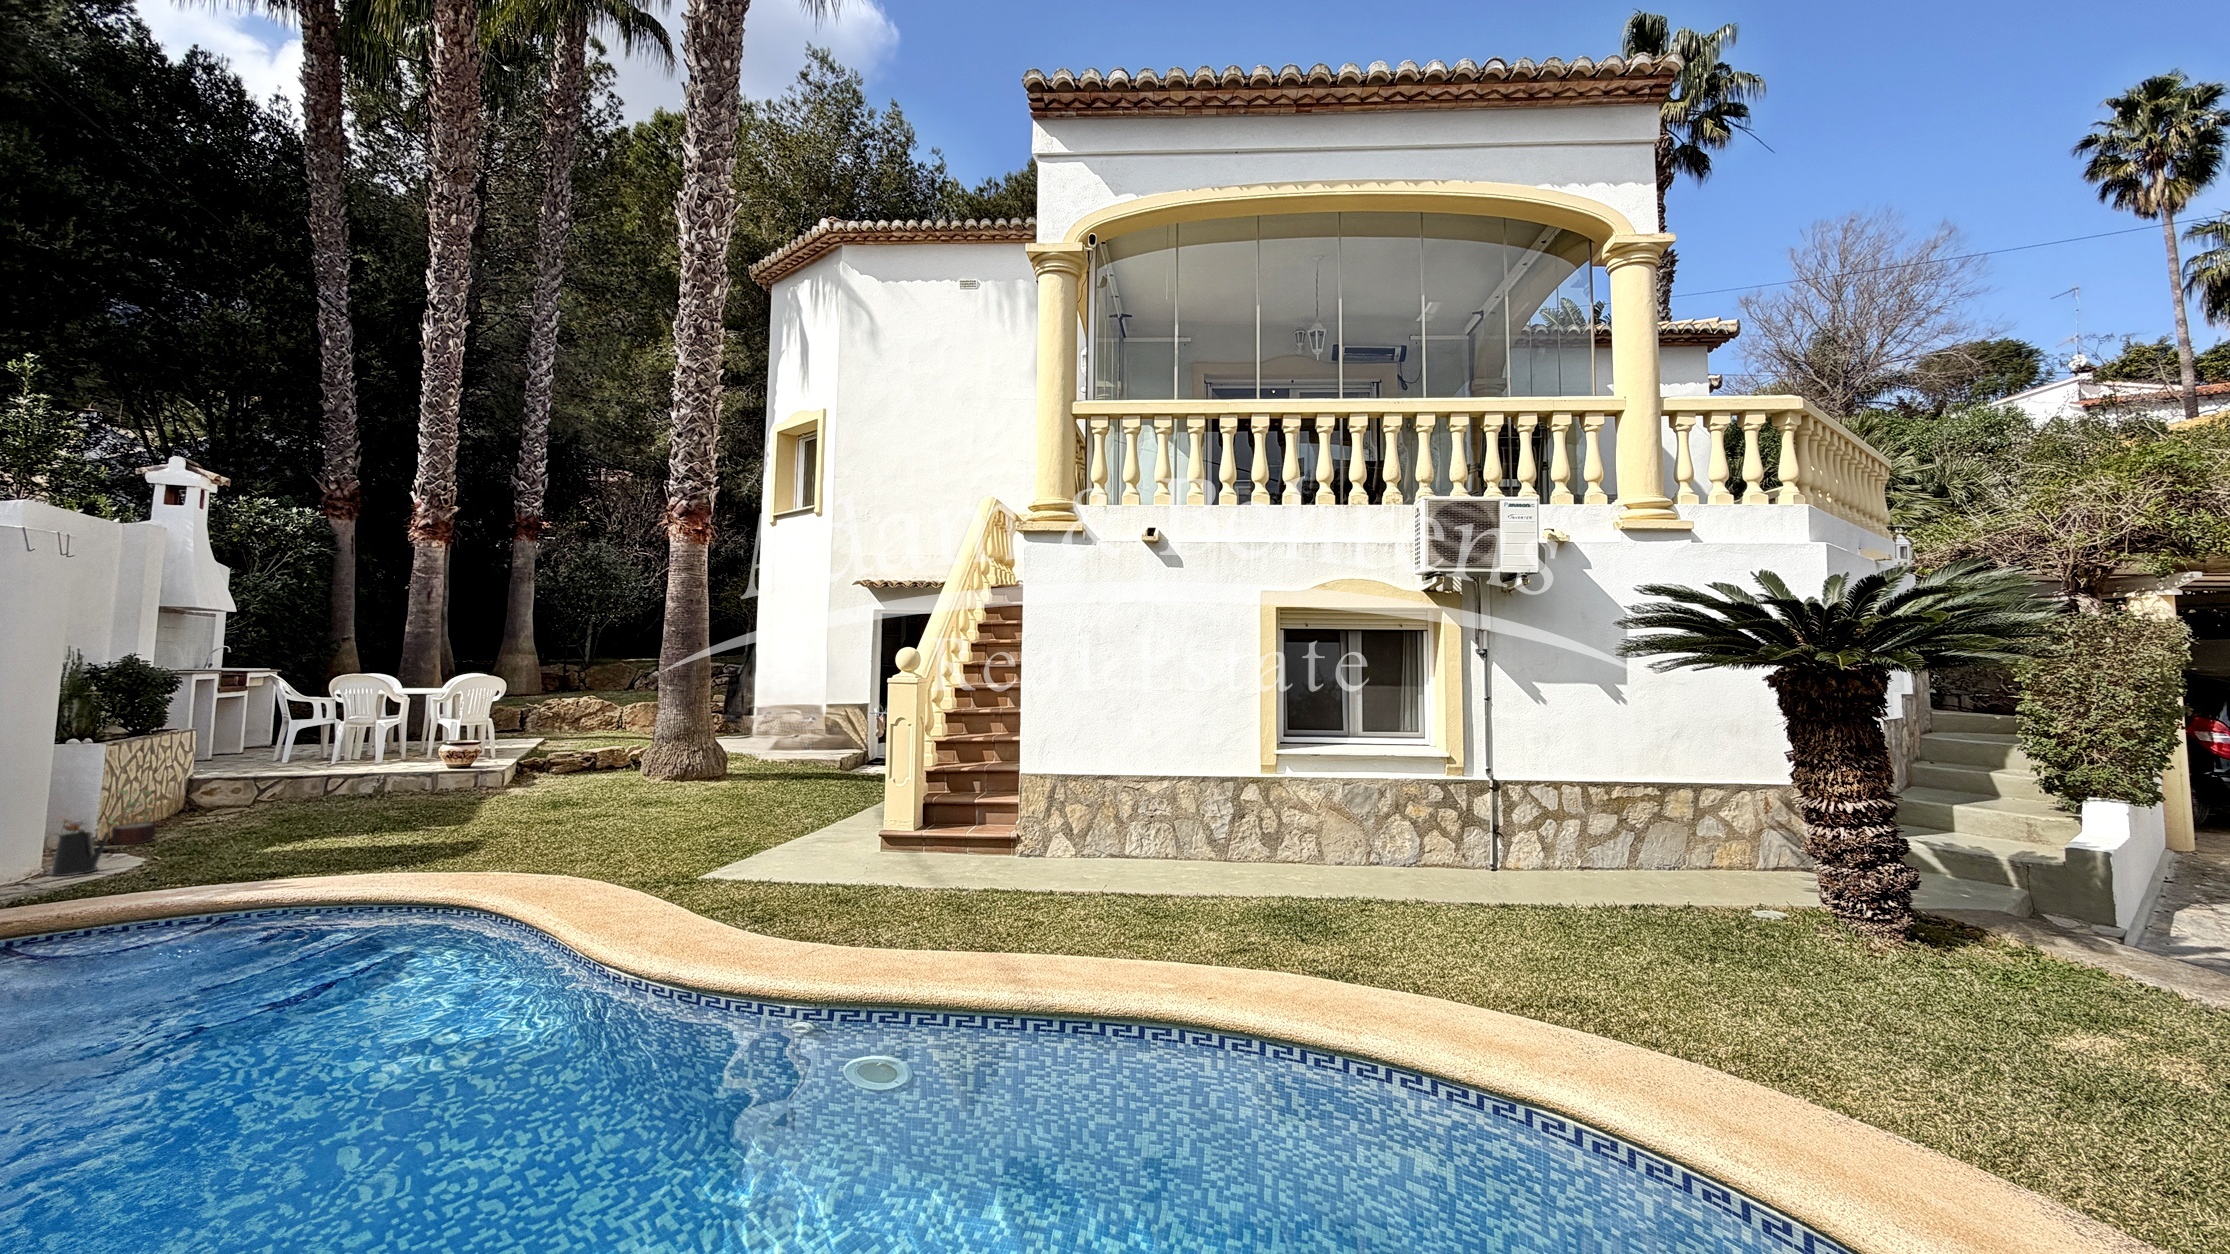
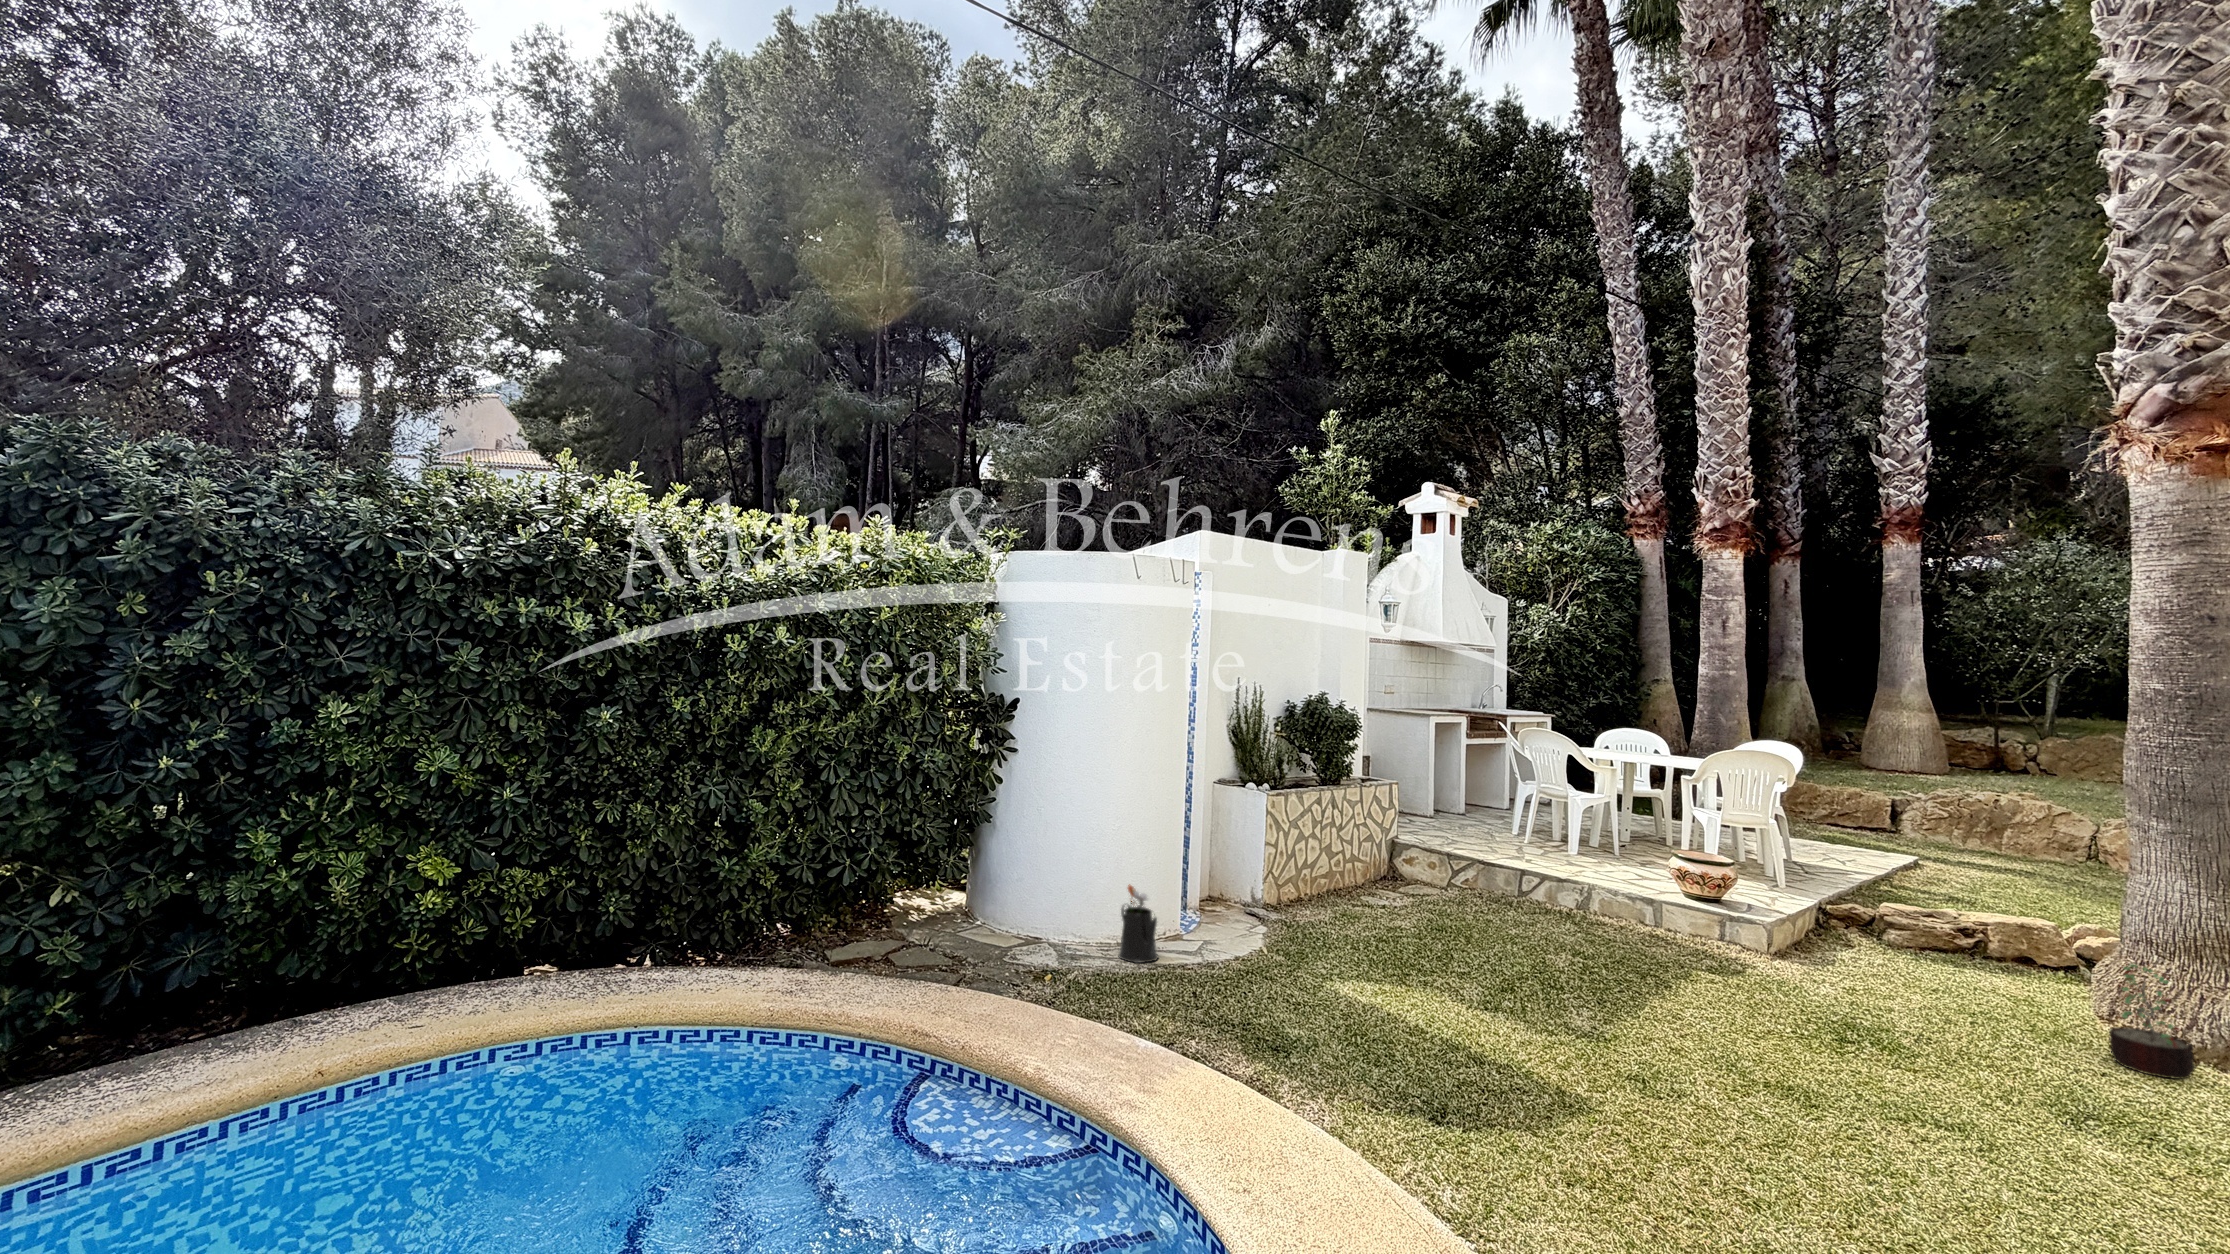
decorative plant: present [107,789,157,845] -> present [2109,964,2196,1079]

